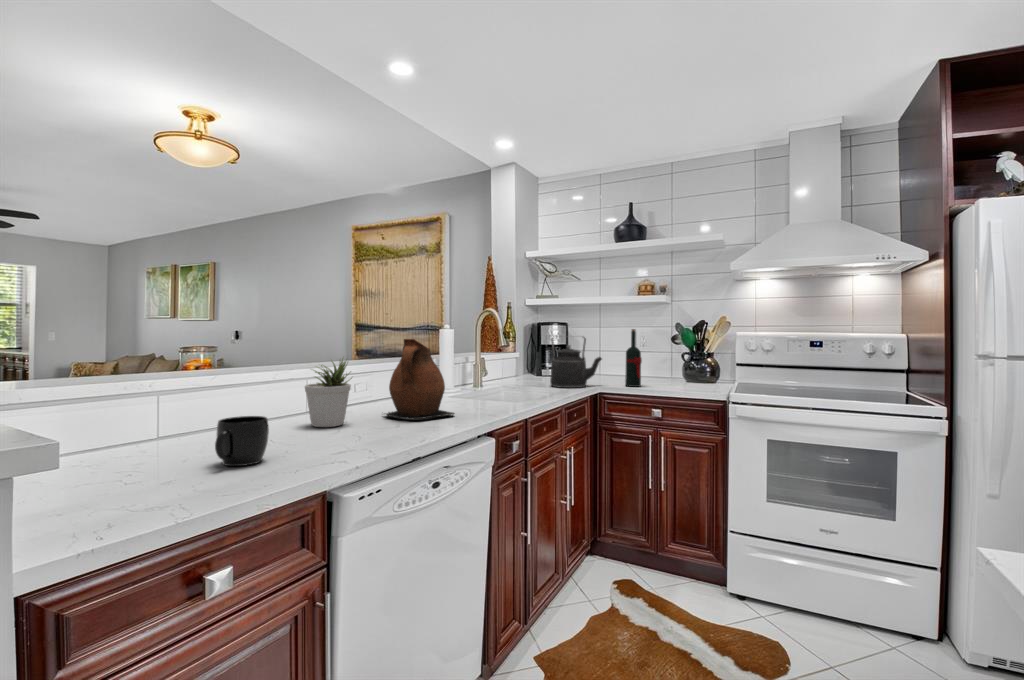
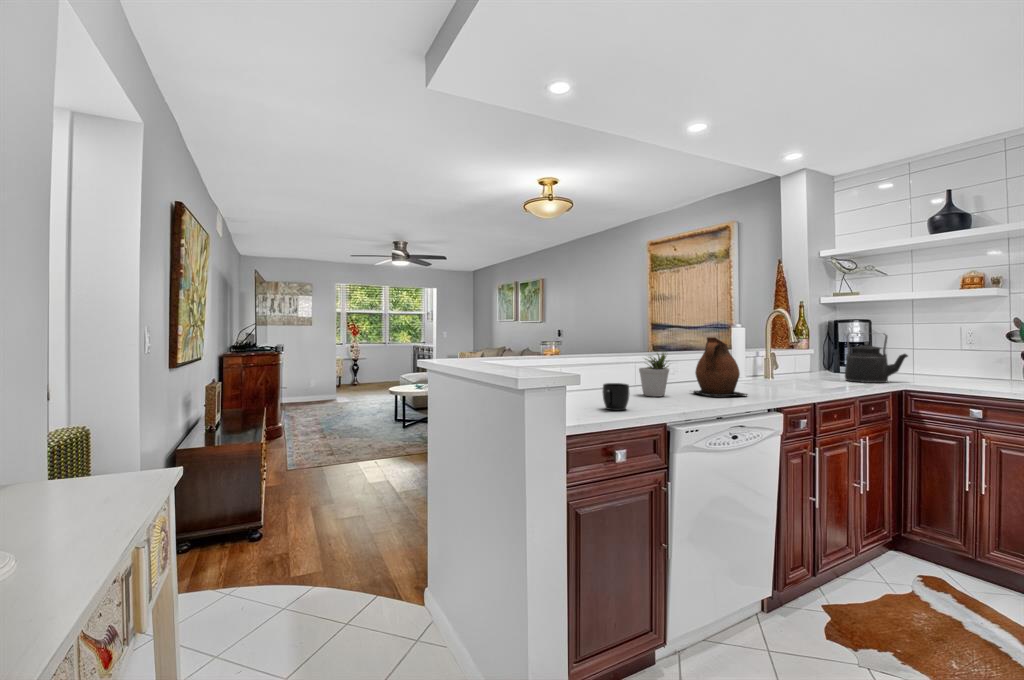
wine bottle: present [625,329,642,387] -> none [939,326,960,385]

